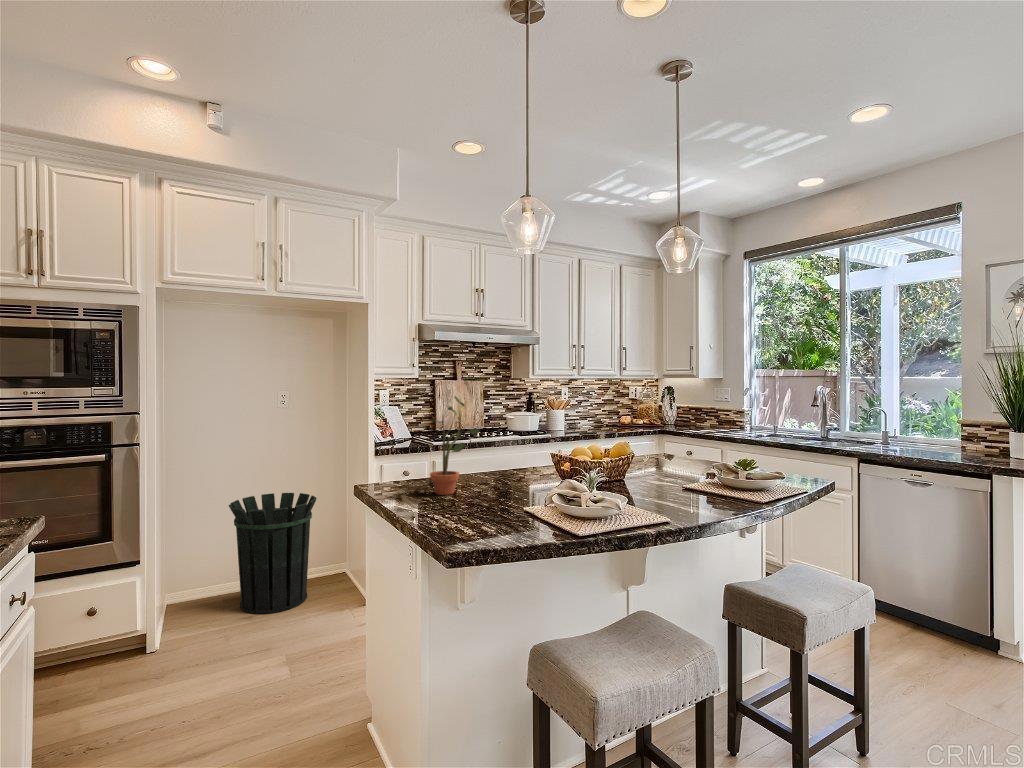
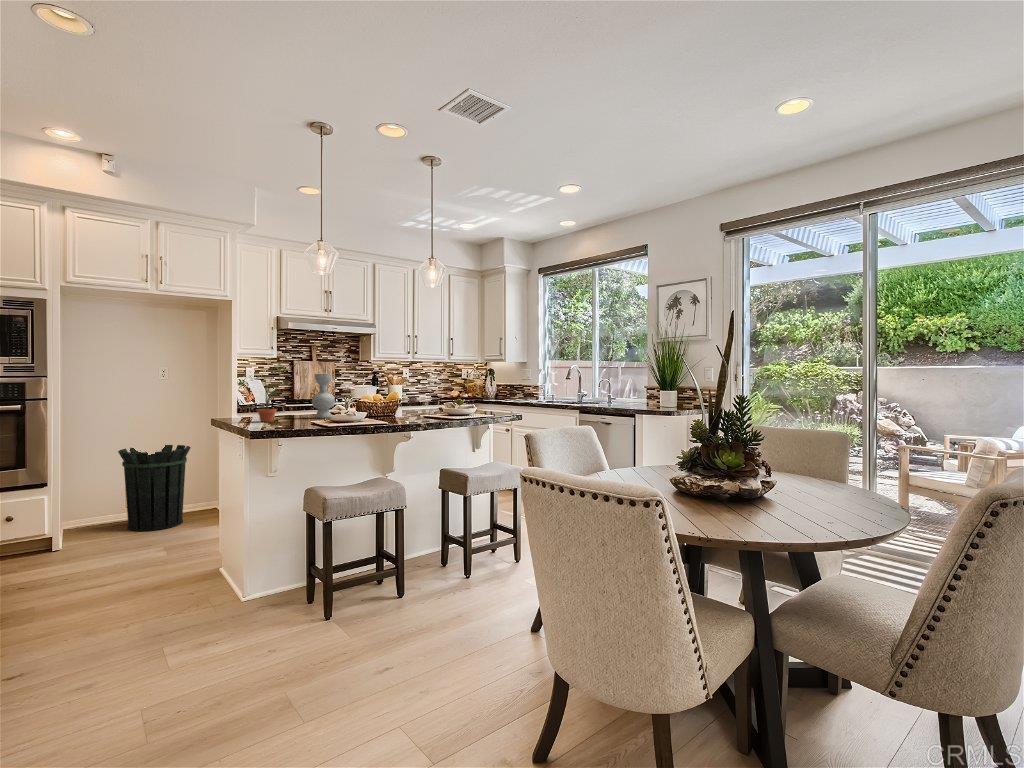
decorative vase: none [502,411,537,482] -> present [312,374,335,418]

